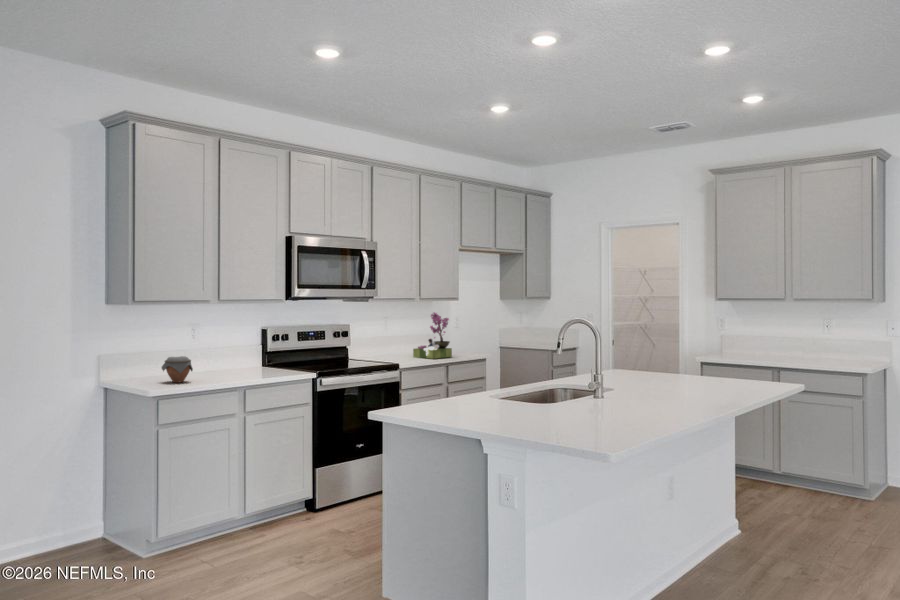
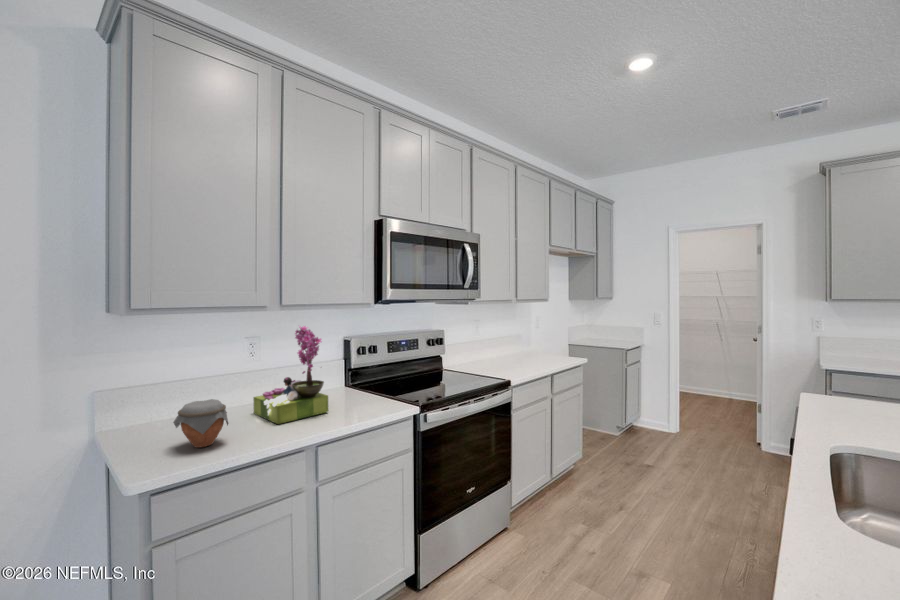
flower arrangement: present [413,312,452,359] -> present [253,326,328,424]

